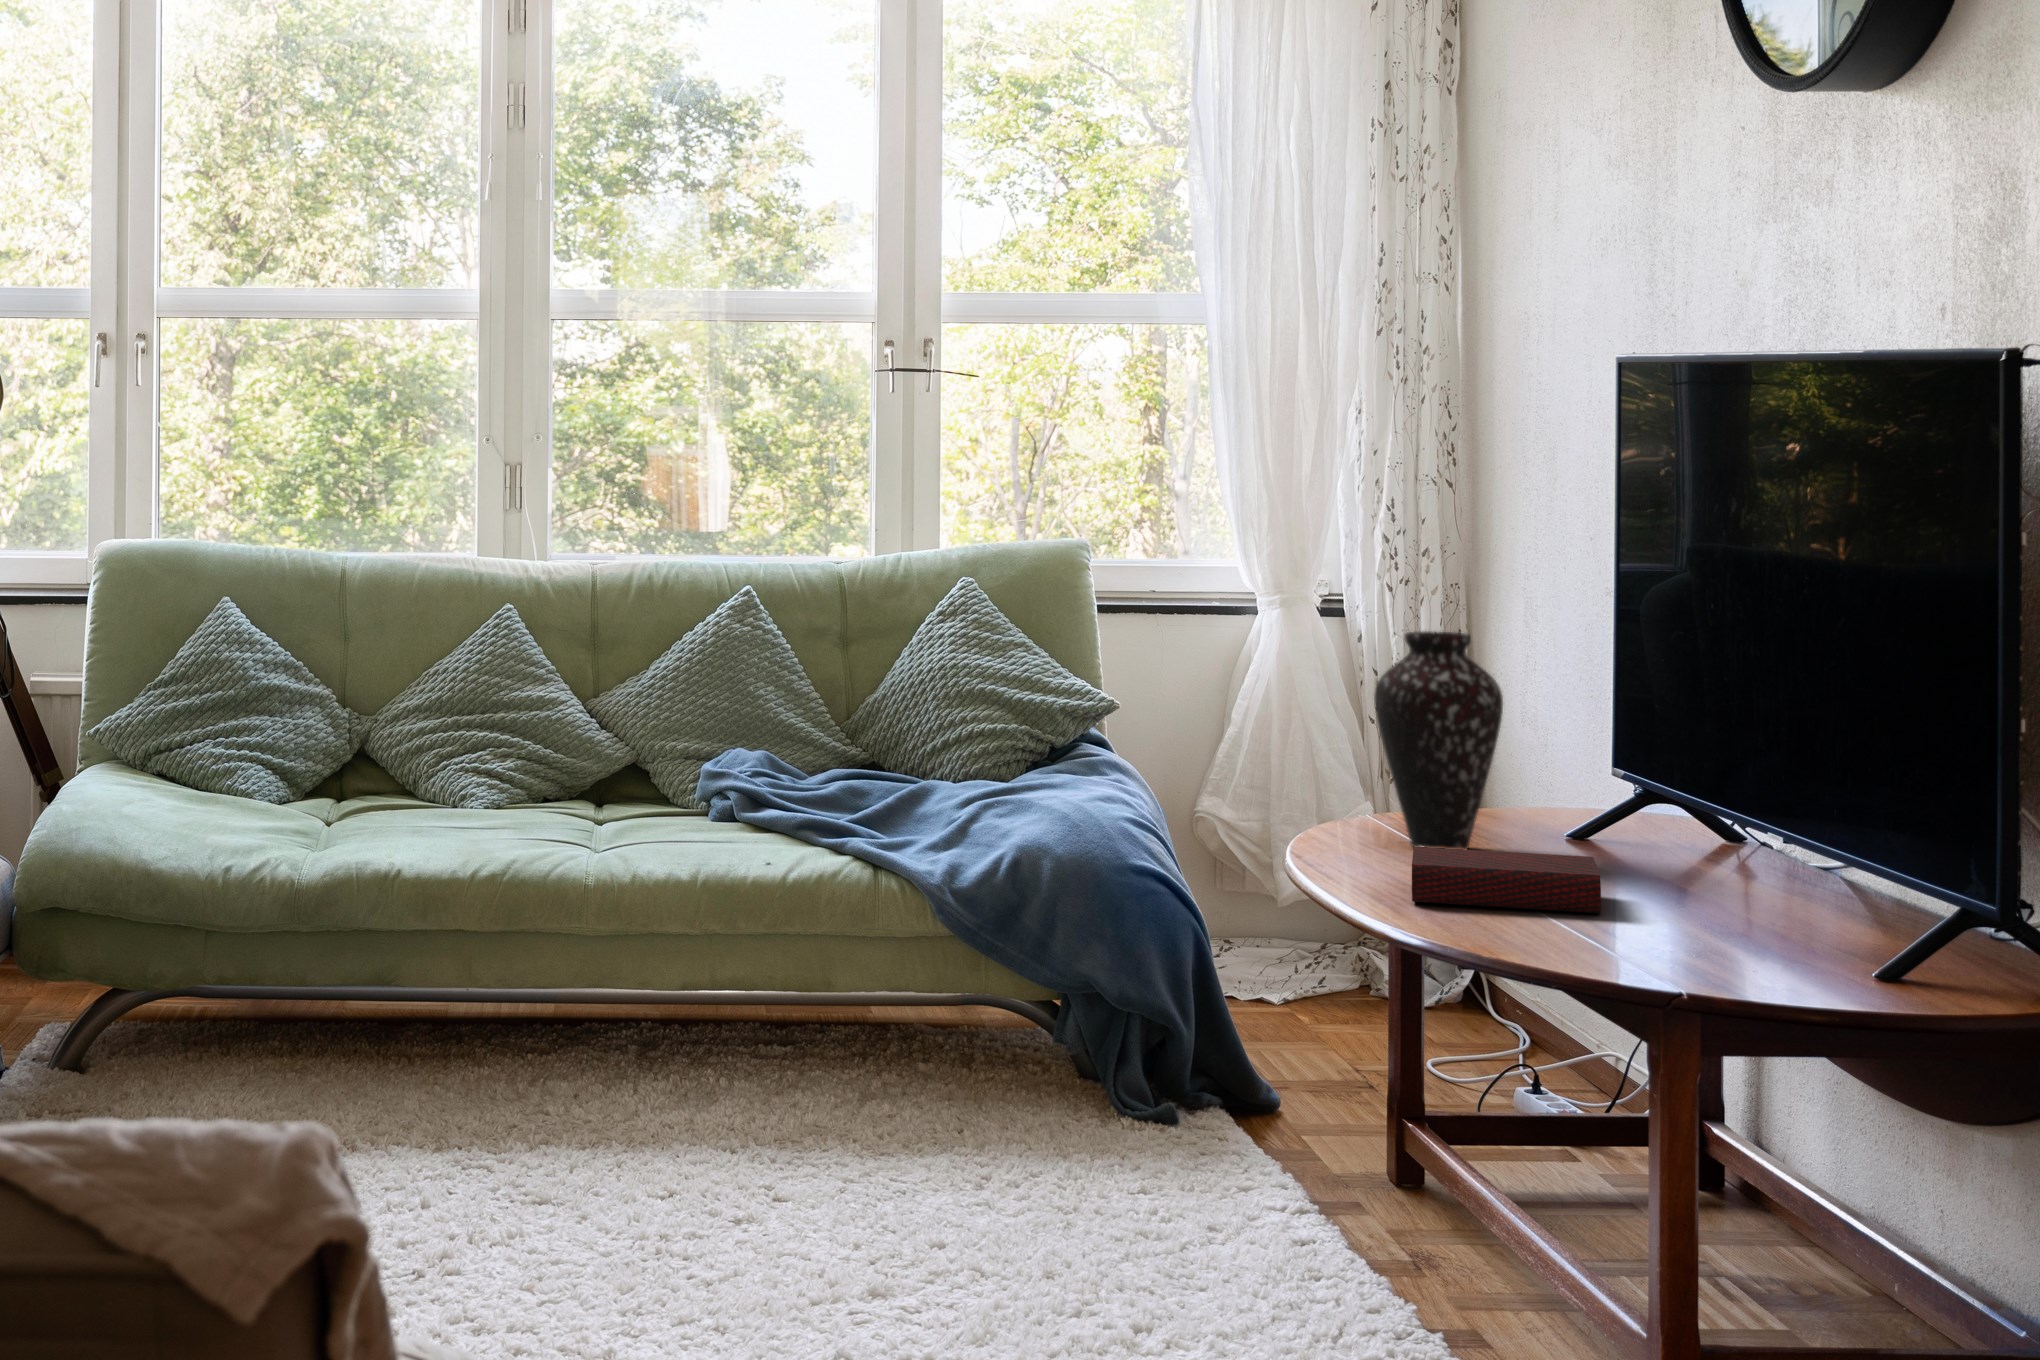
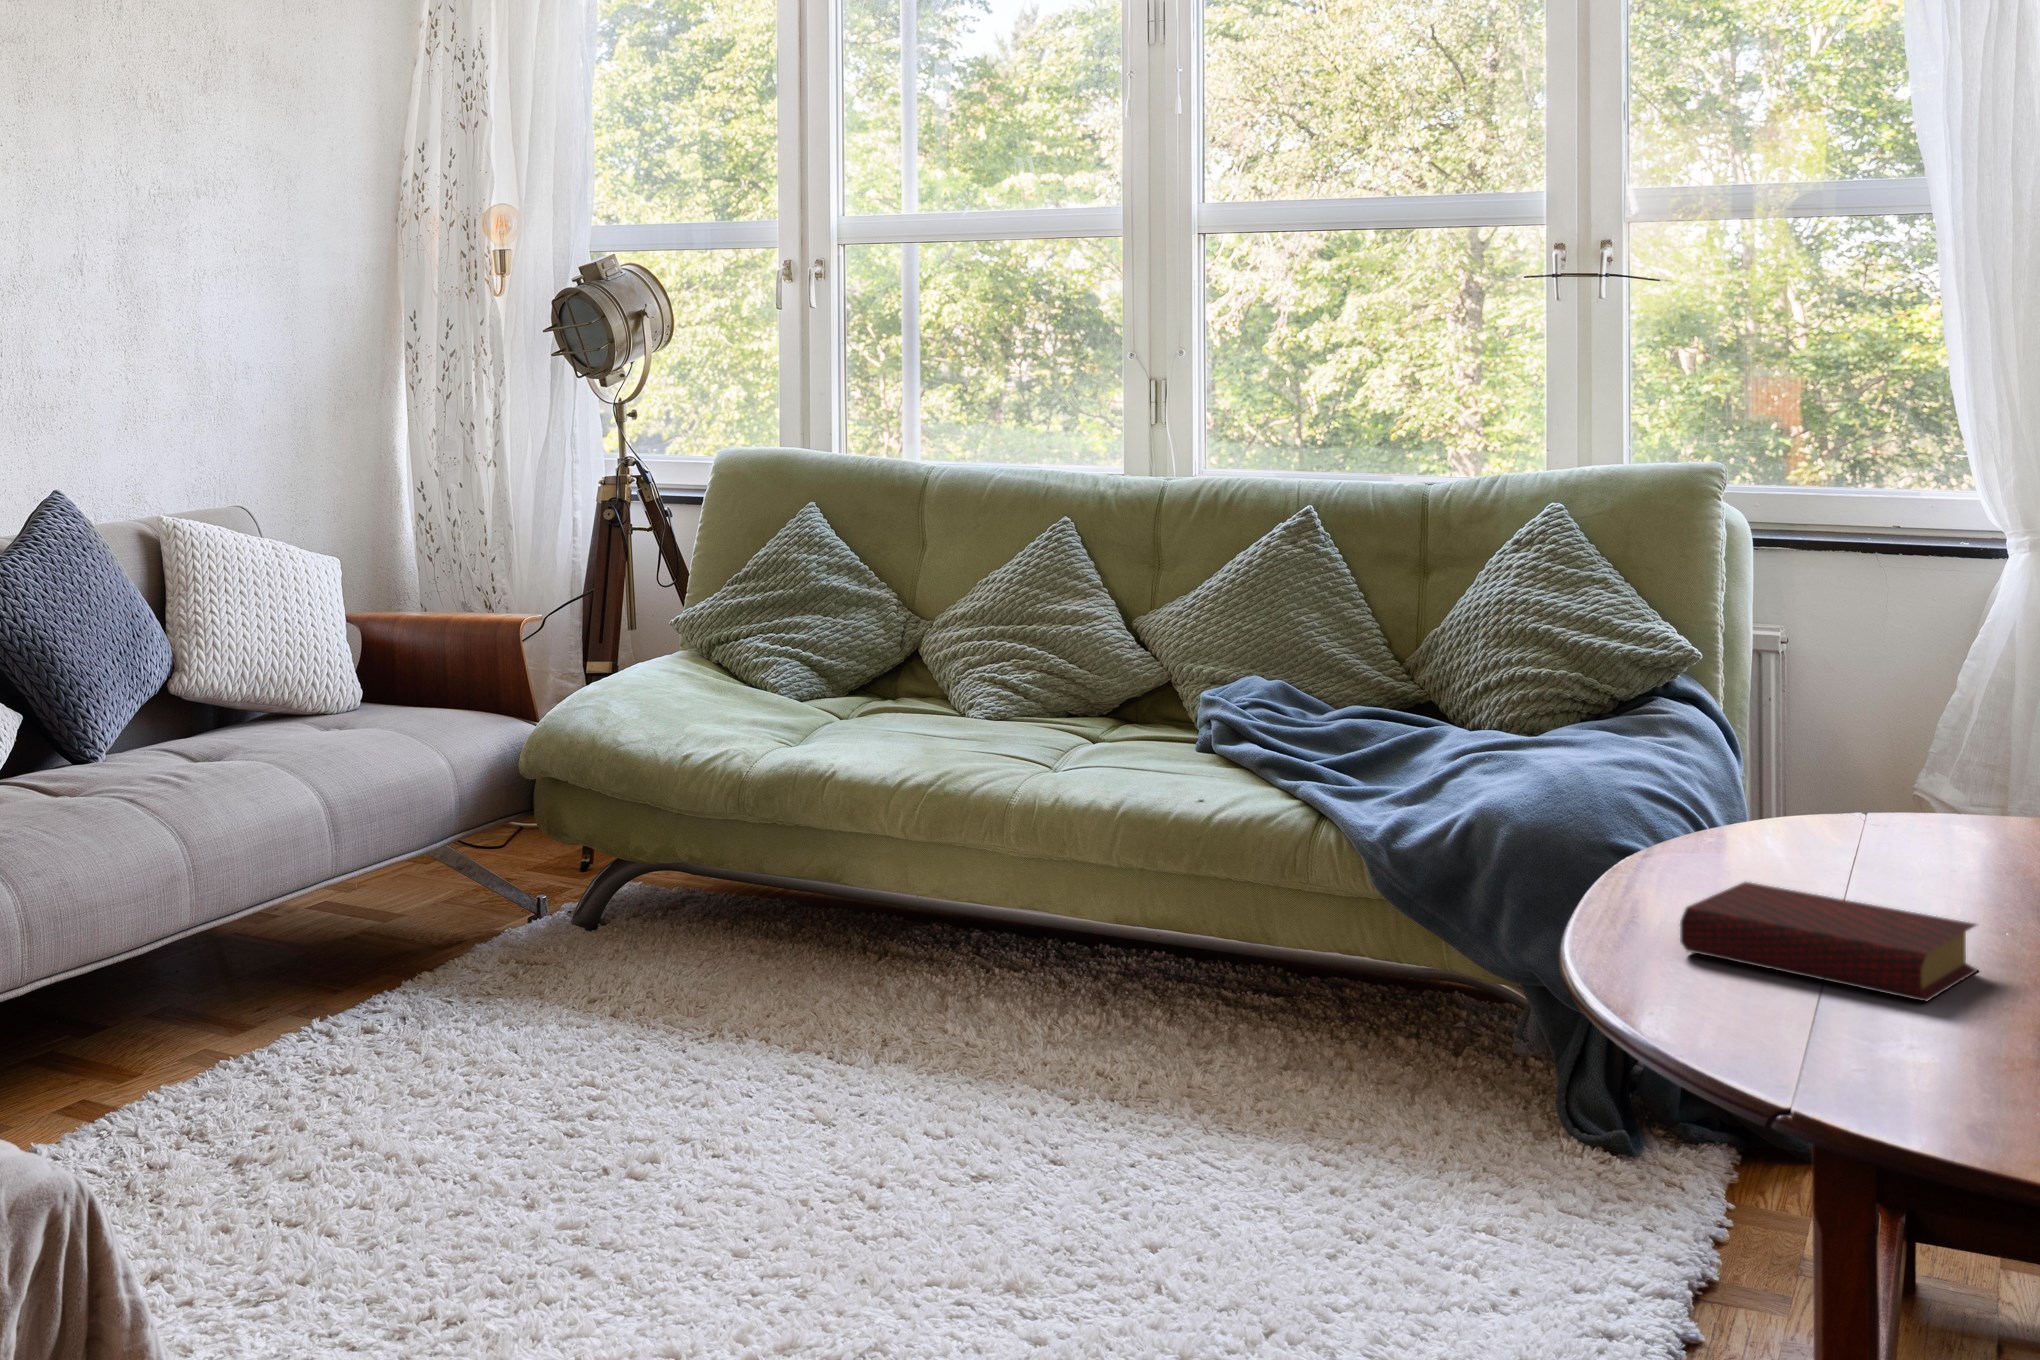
vase: present [1374,631,1503,849] -> none [1791,613,1967,886]

